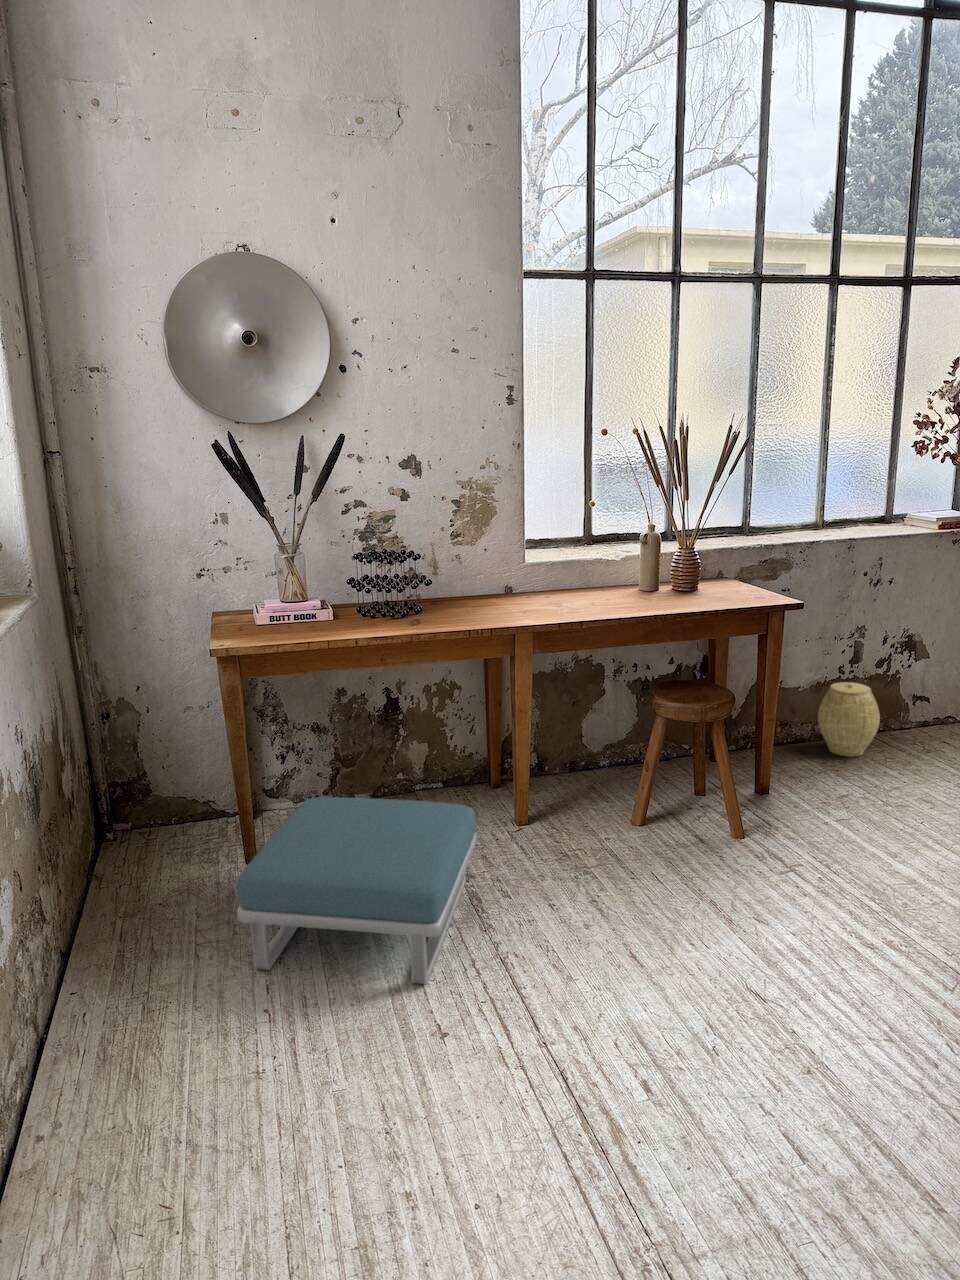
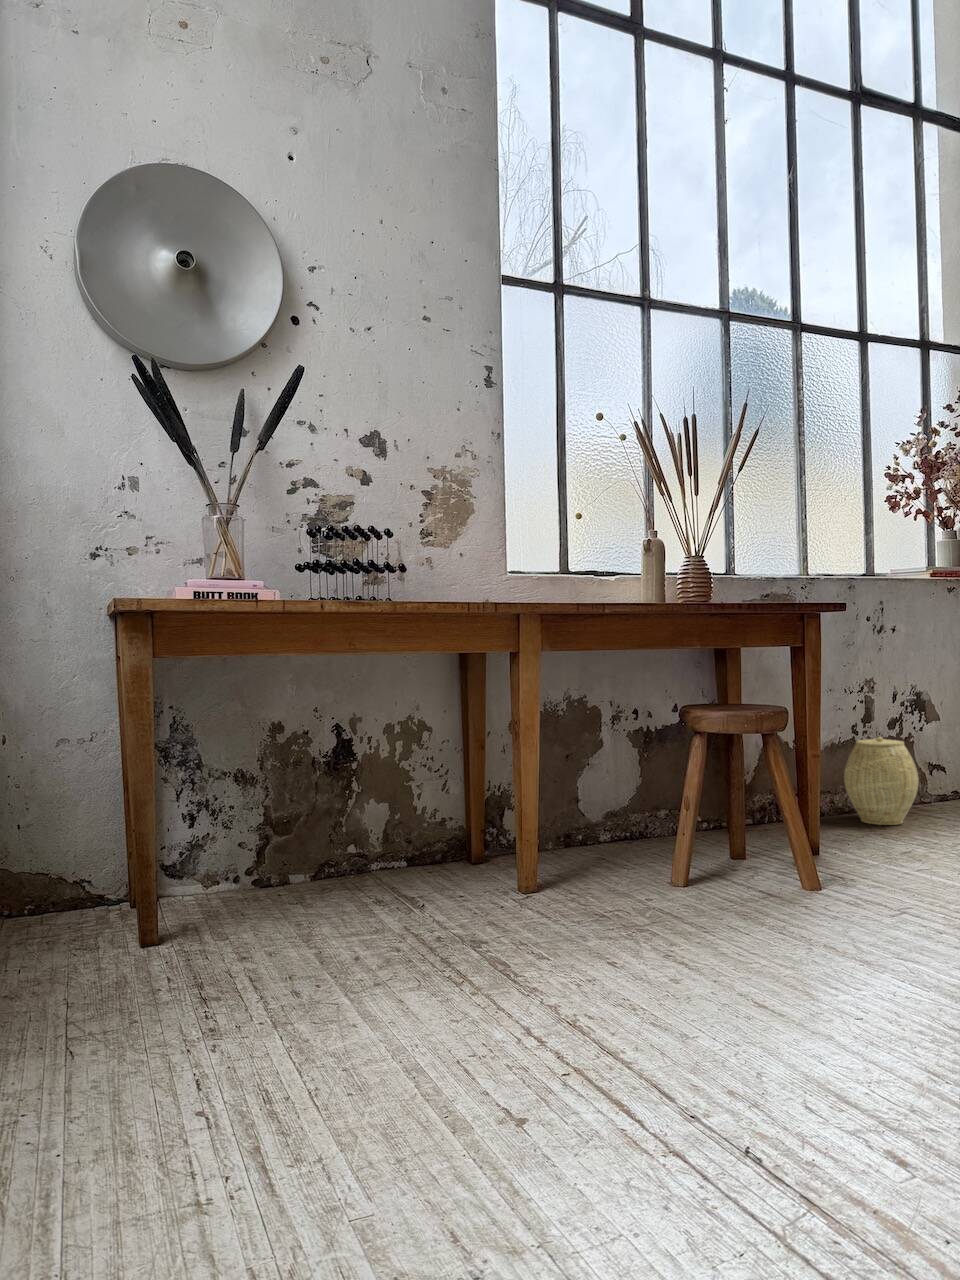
footstool: present [237,797,476,984] -> none [151,825,493,1061]

